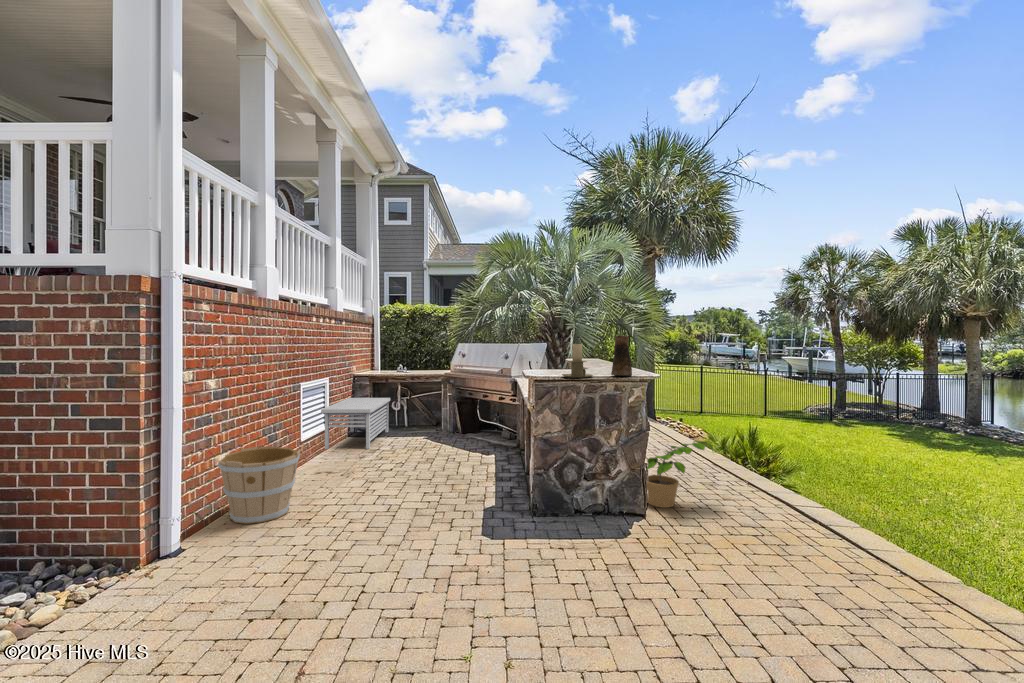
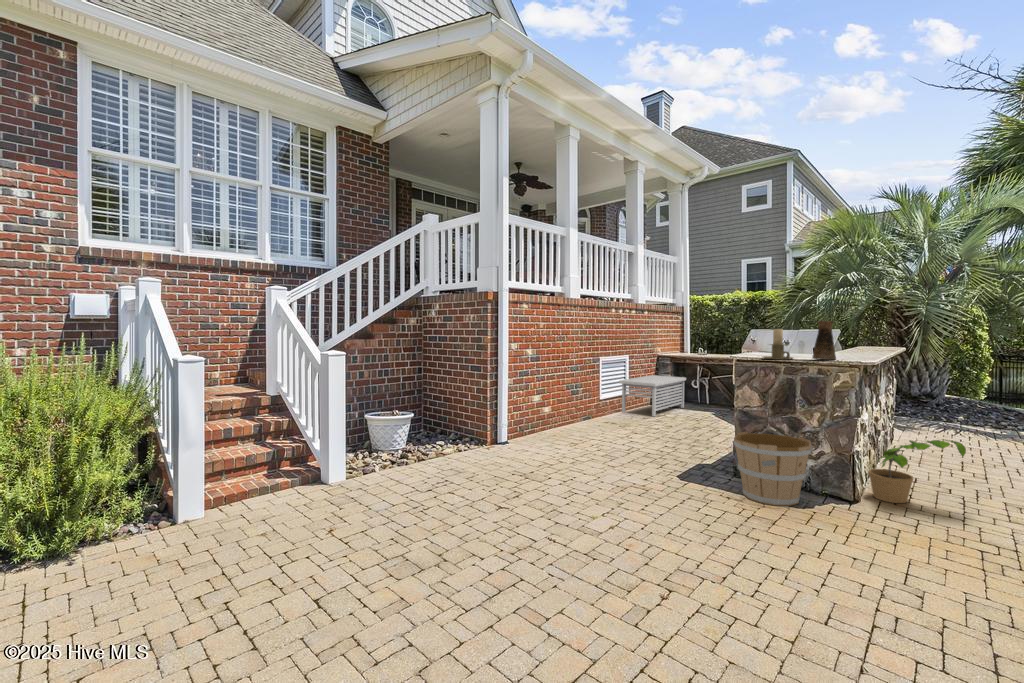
wooden bucket: present [218,446,300,524] -> present [733,432,812,506]

